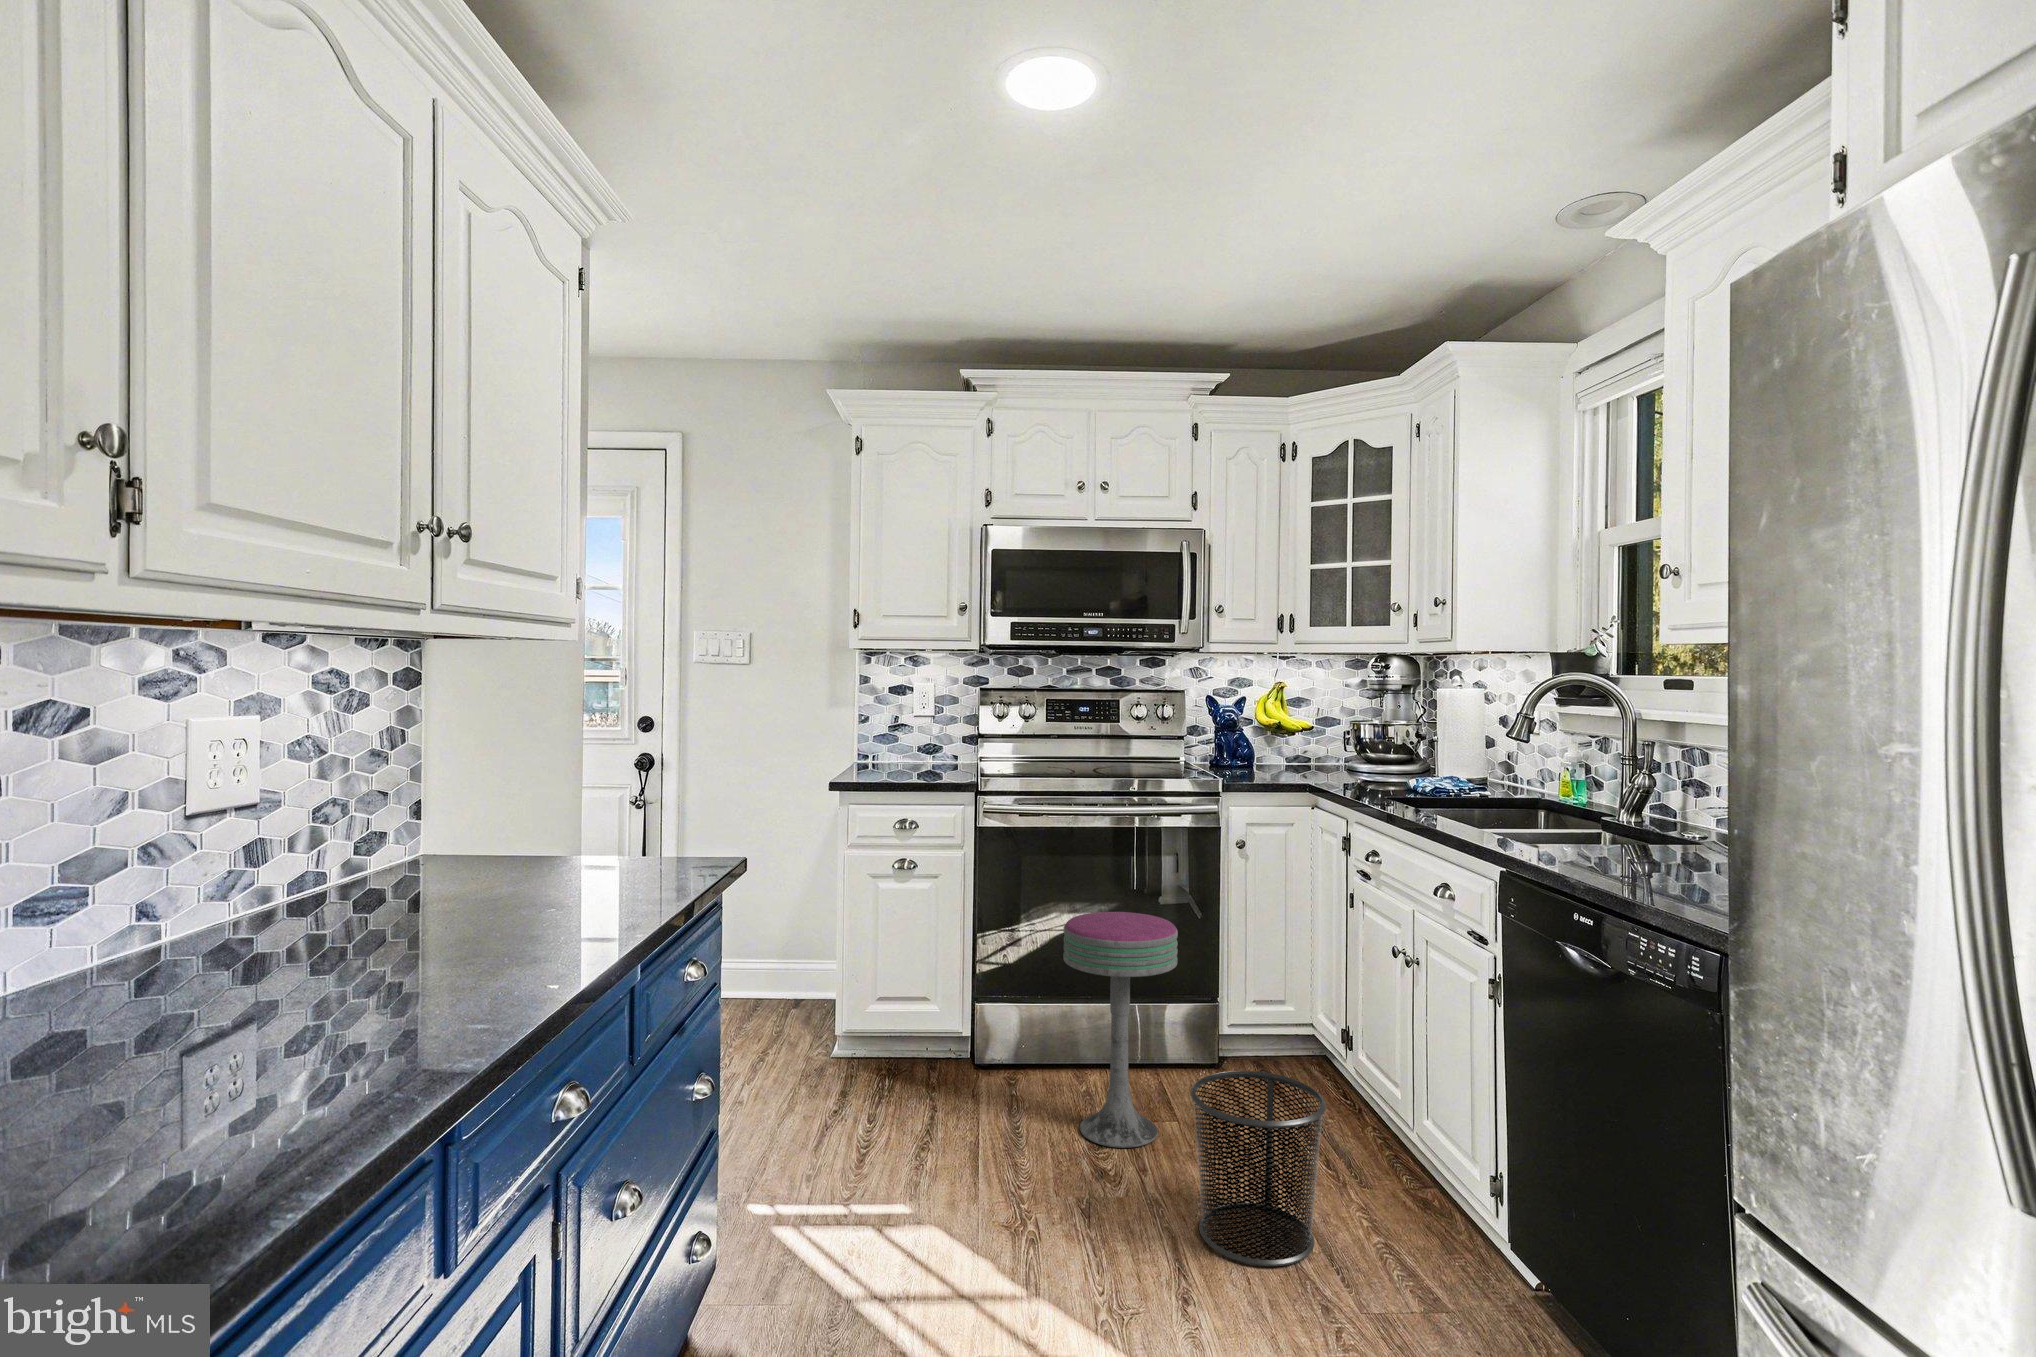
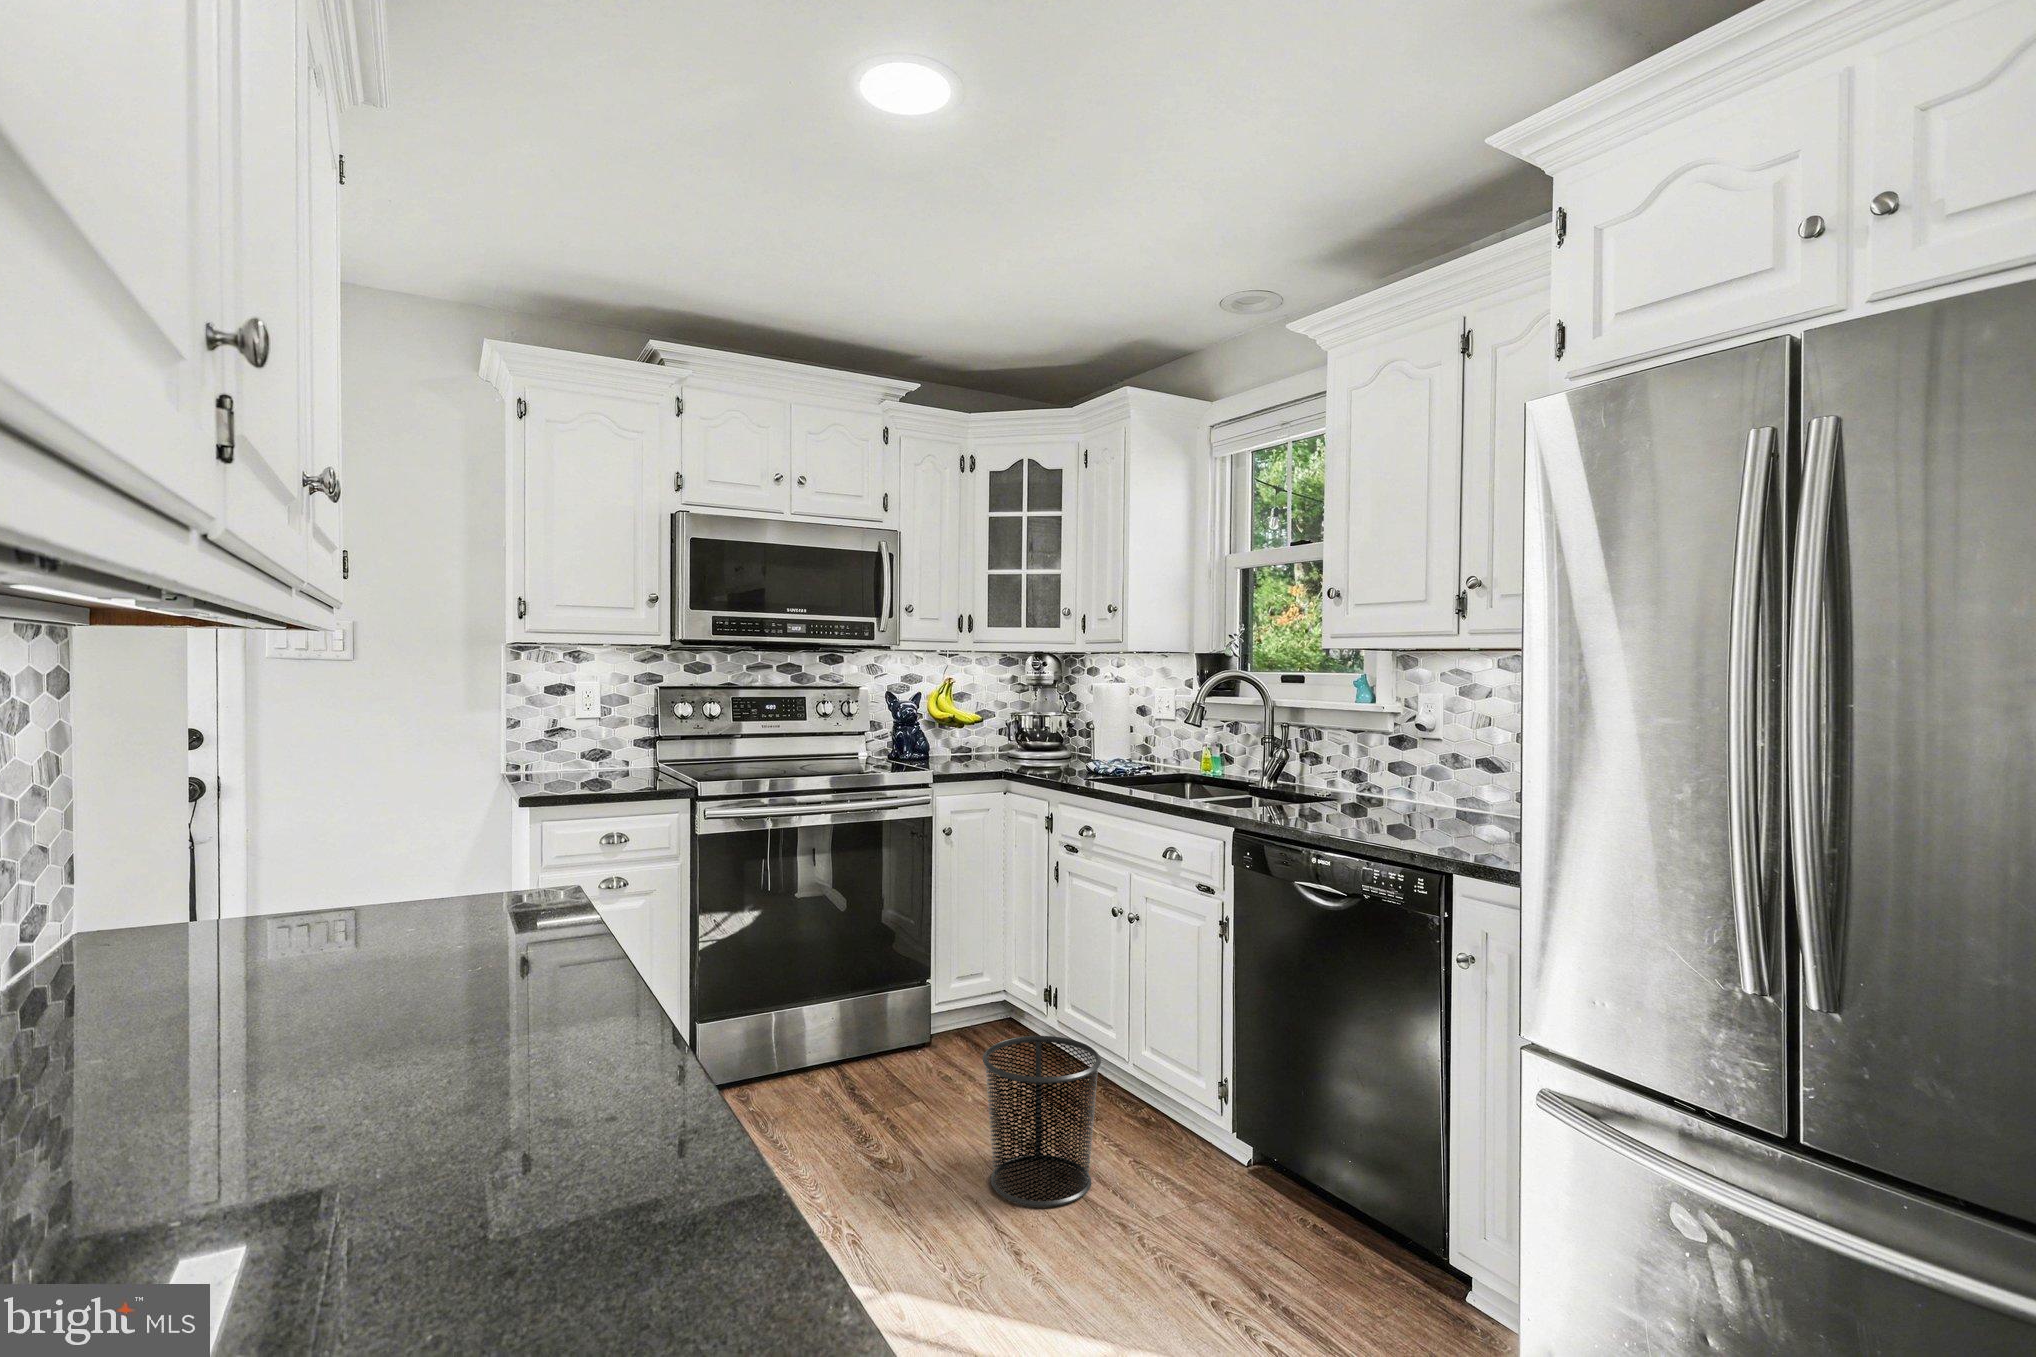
bar stool: present [1063,912,1178,1148] -> none [816,908,928,1138]

